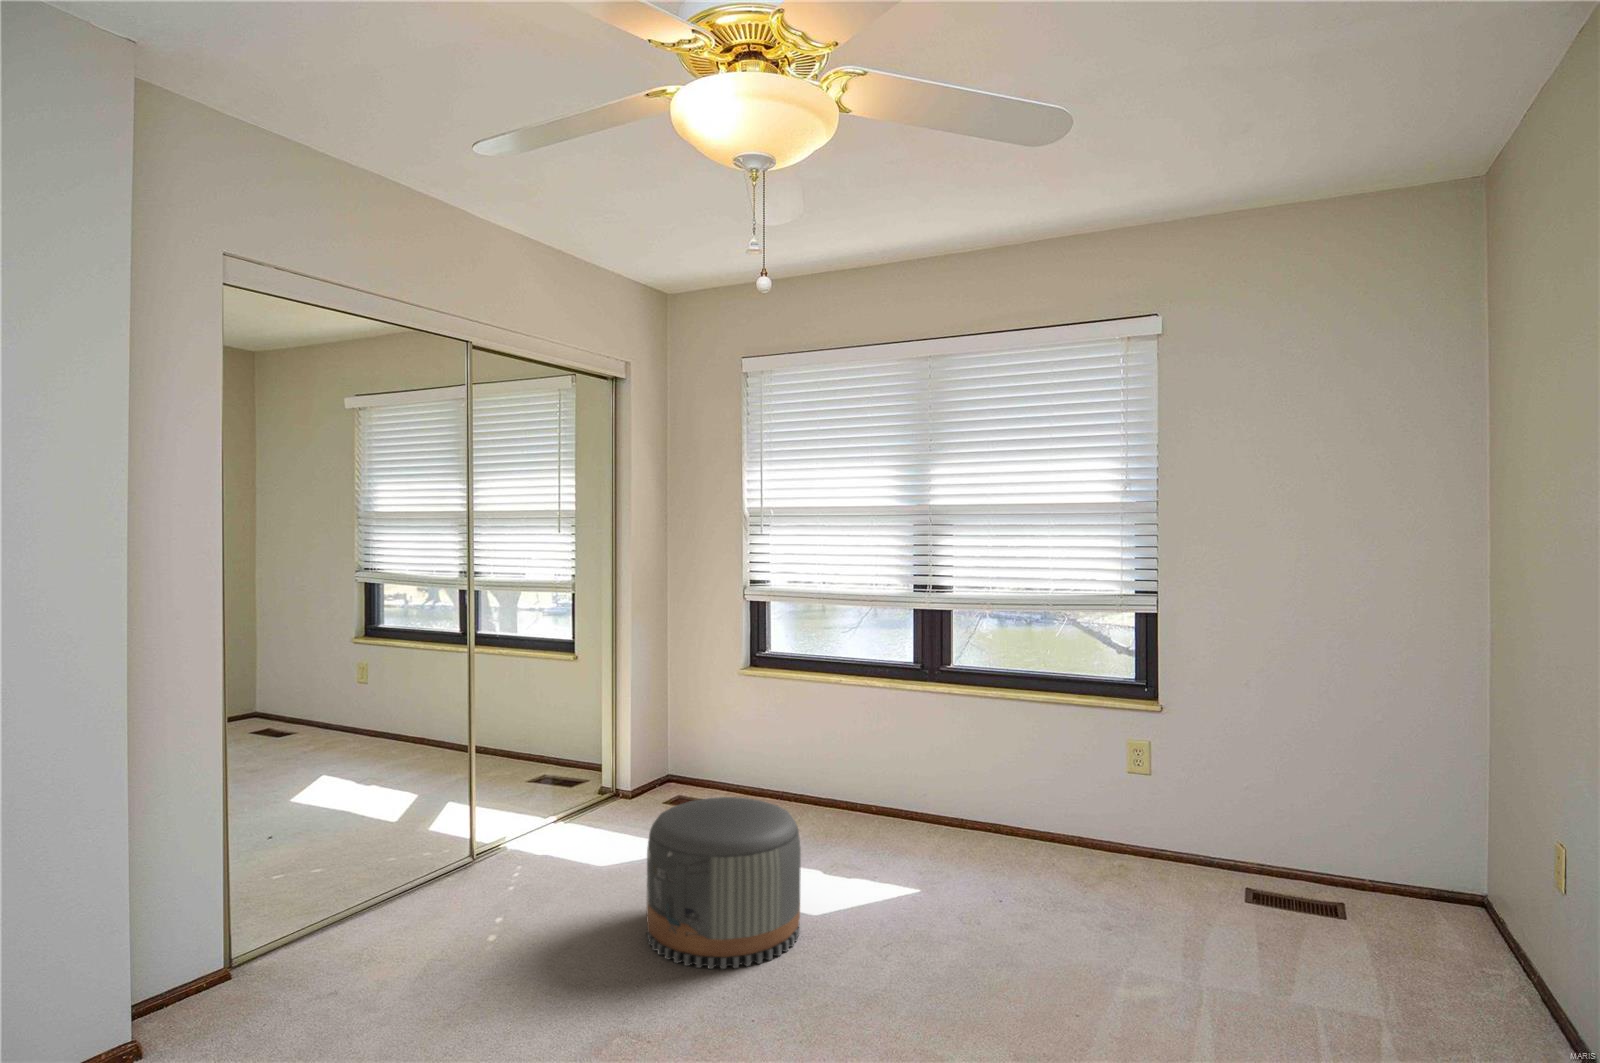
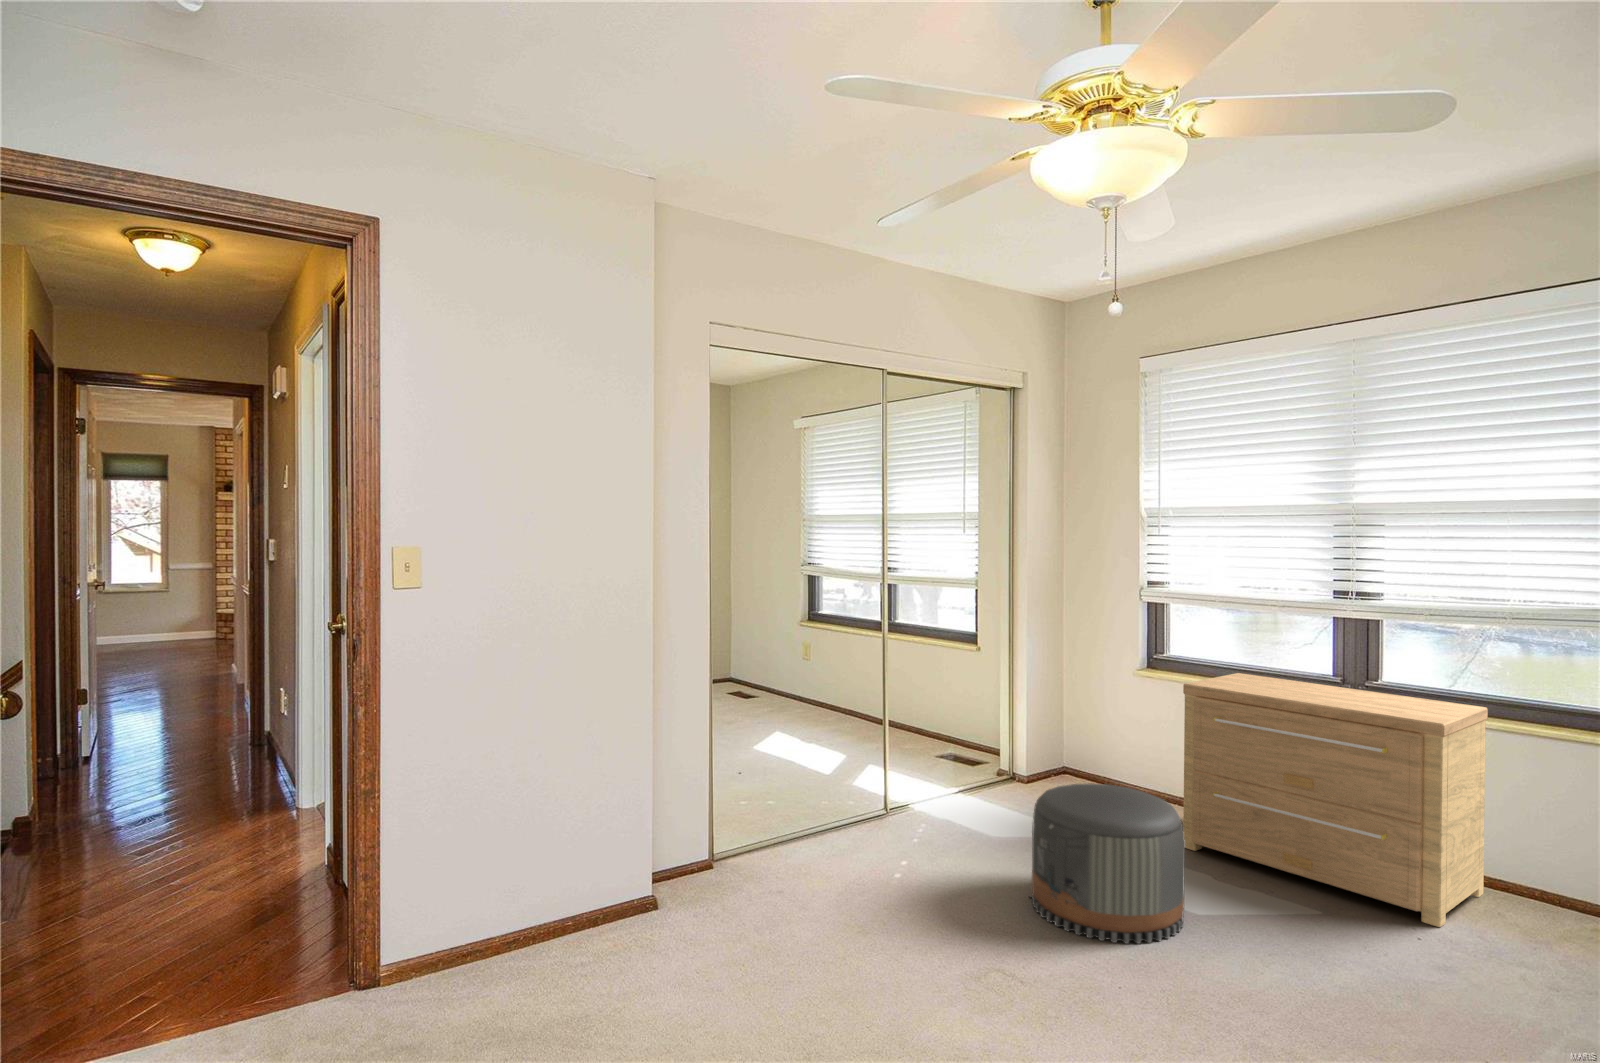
side table: none [790,666,1037,887] -> present [1183,673,1488,927]

